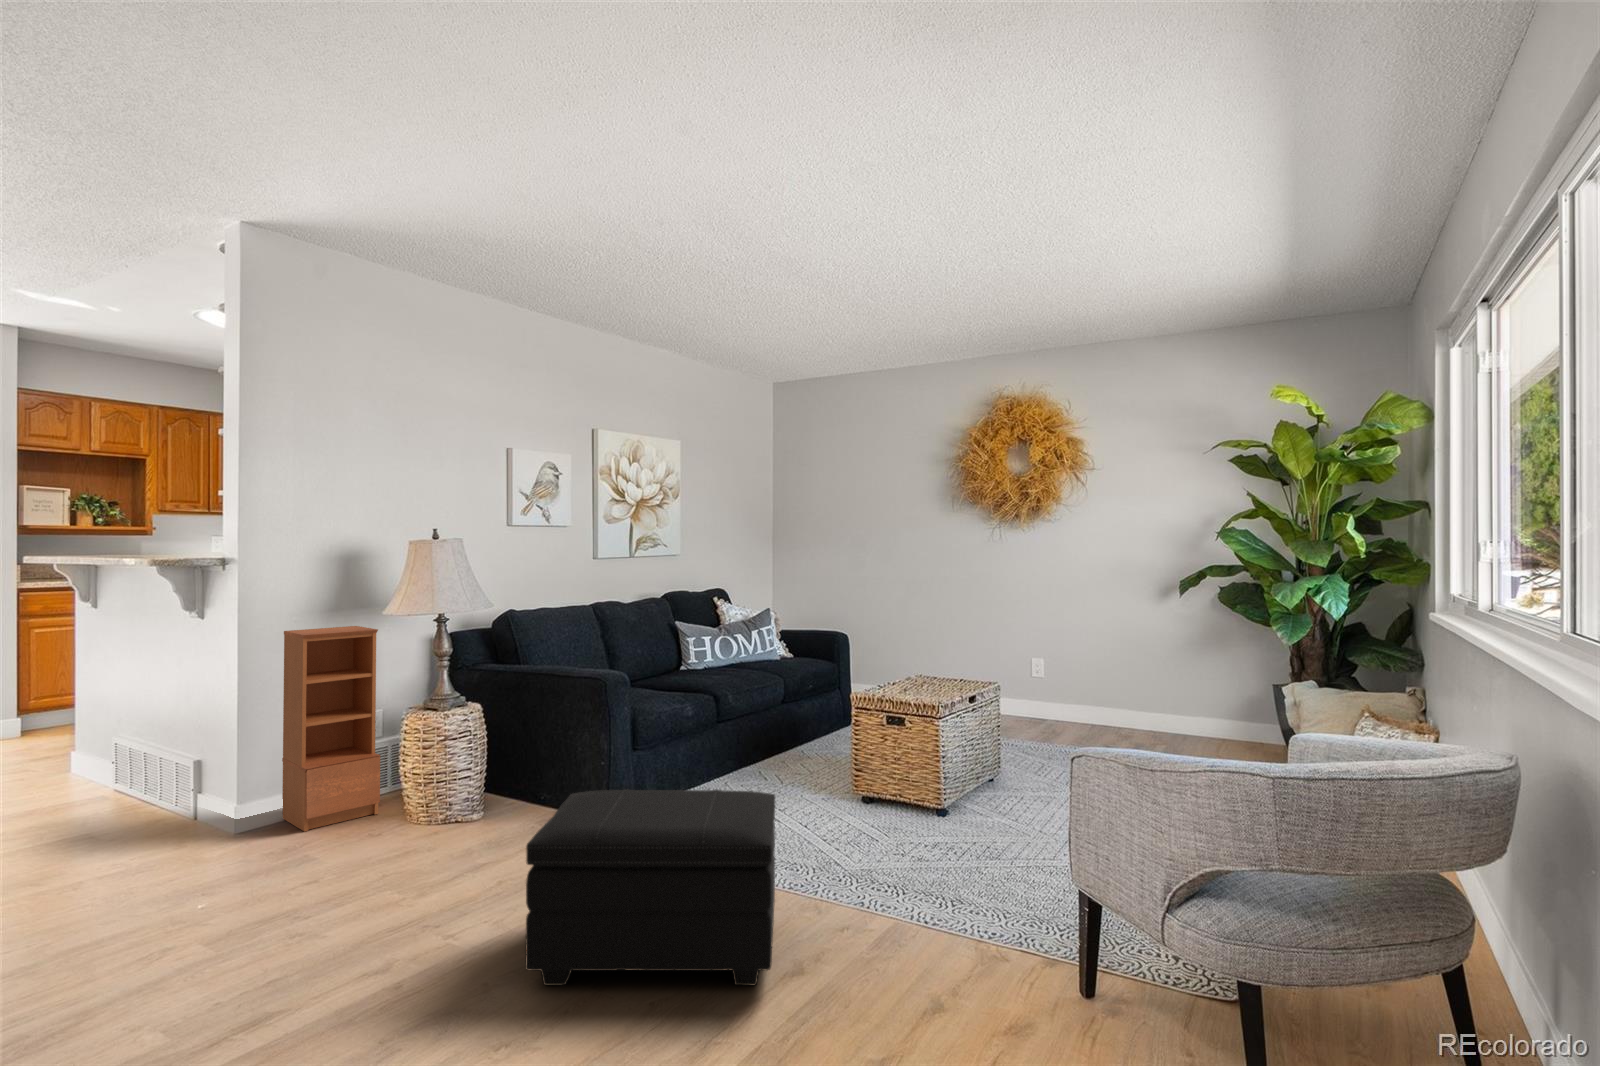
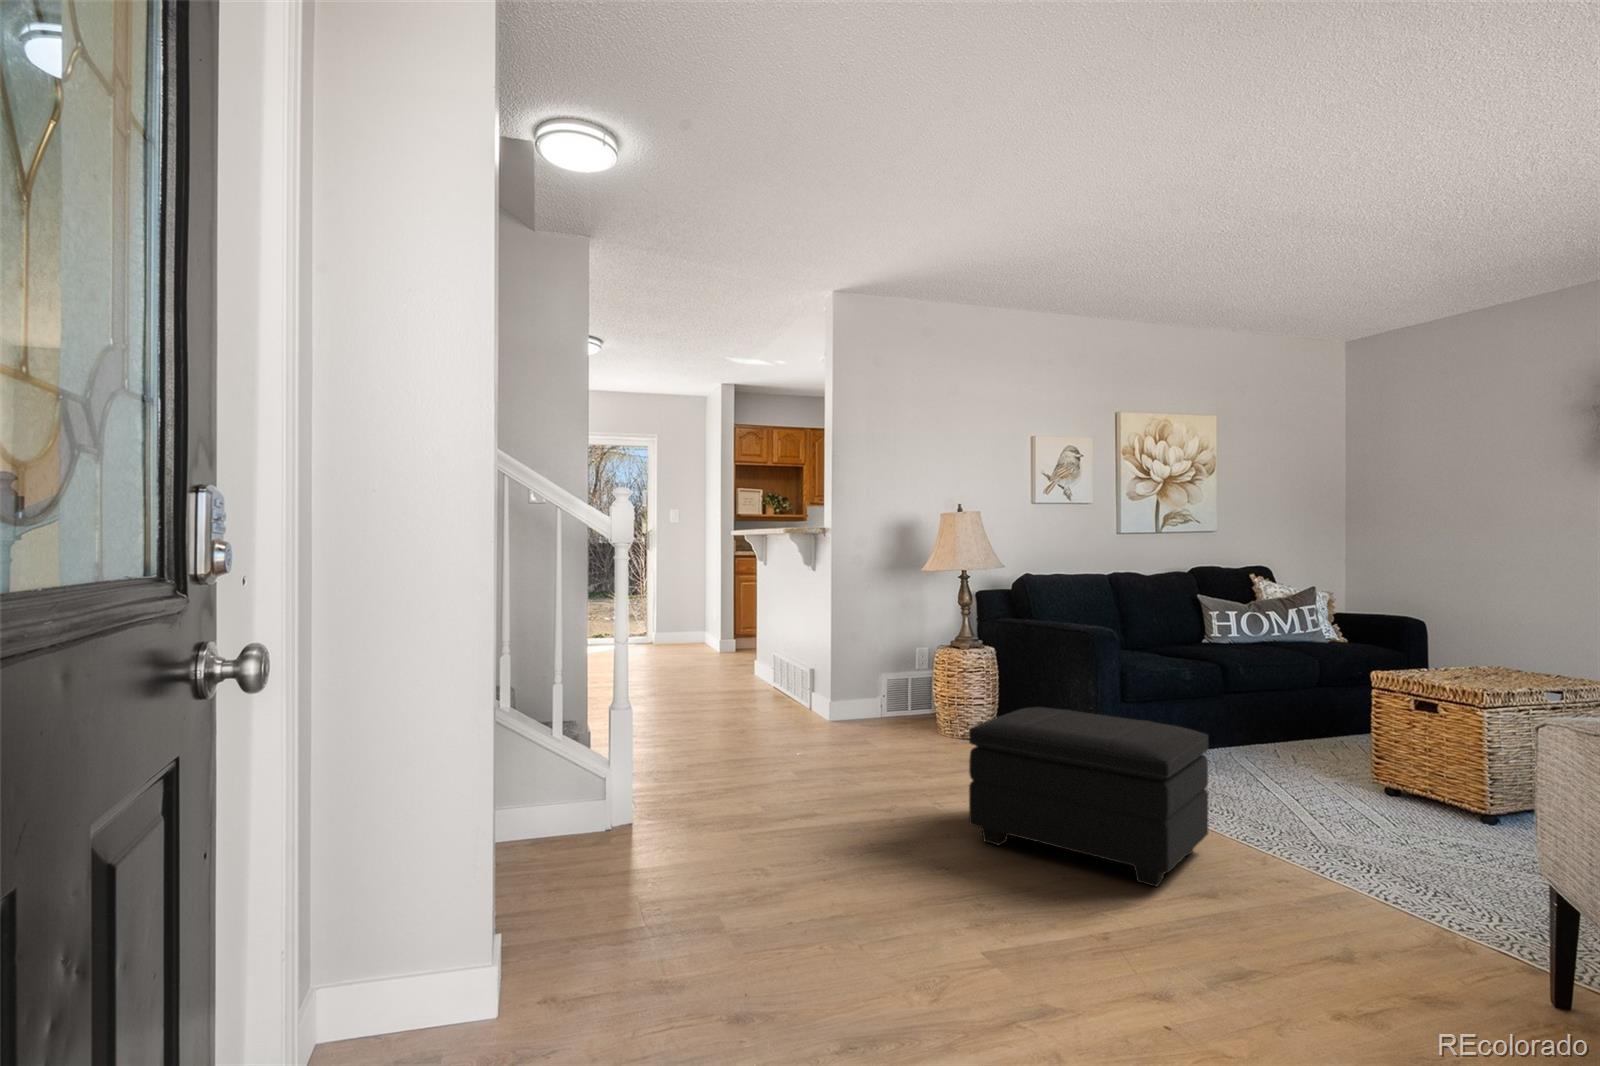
bookcase: present [282,626,380,832] -> none [858,580,921,727]

